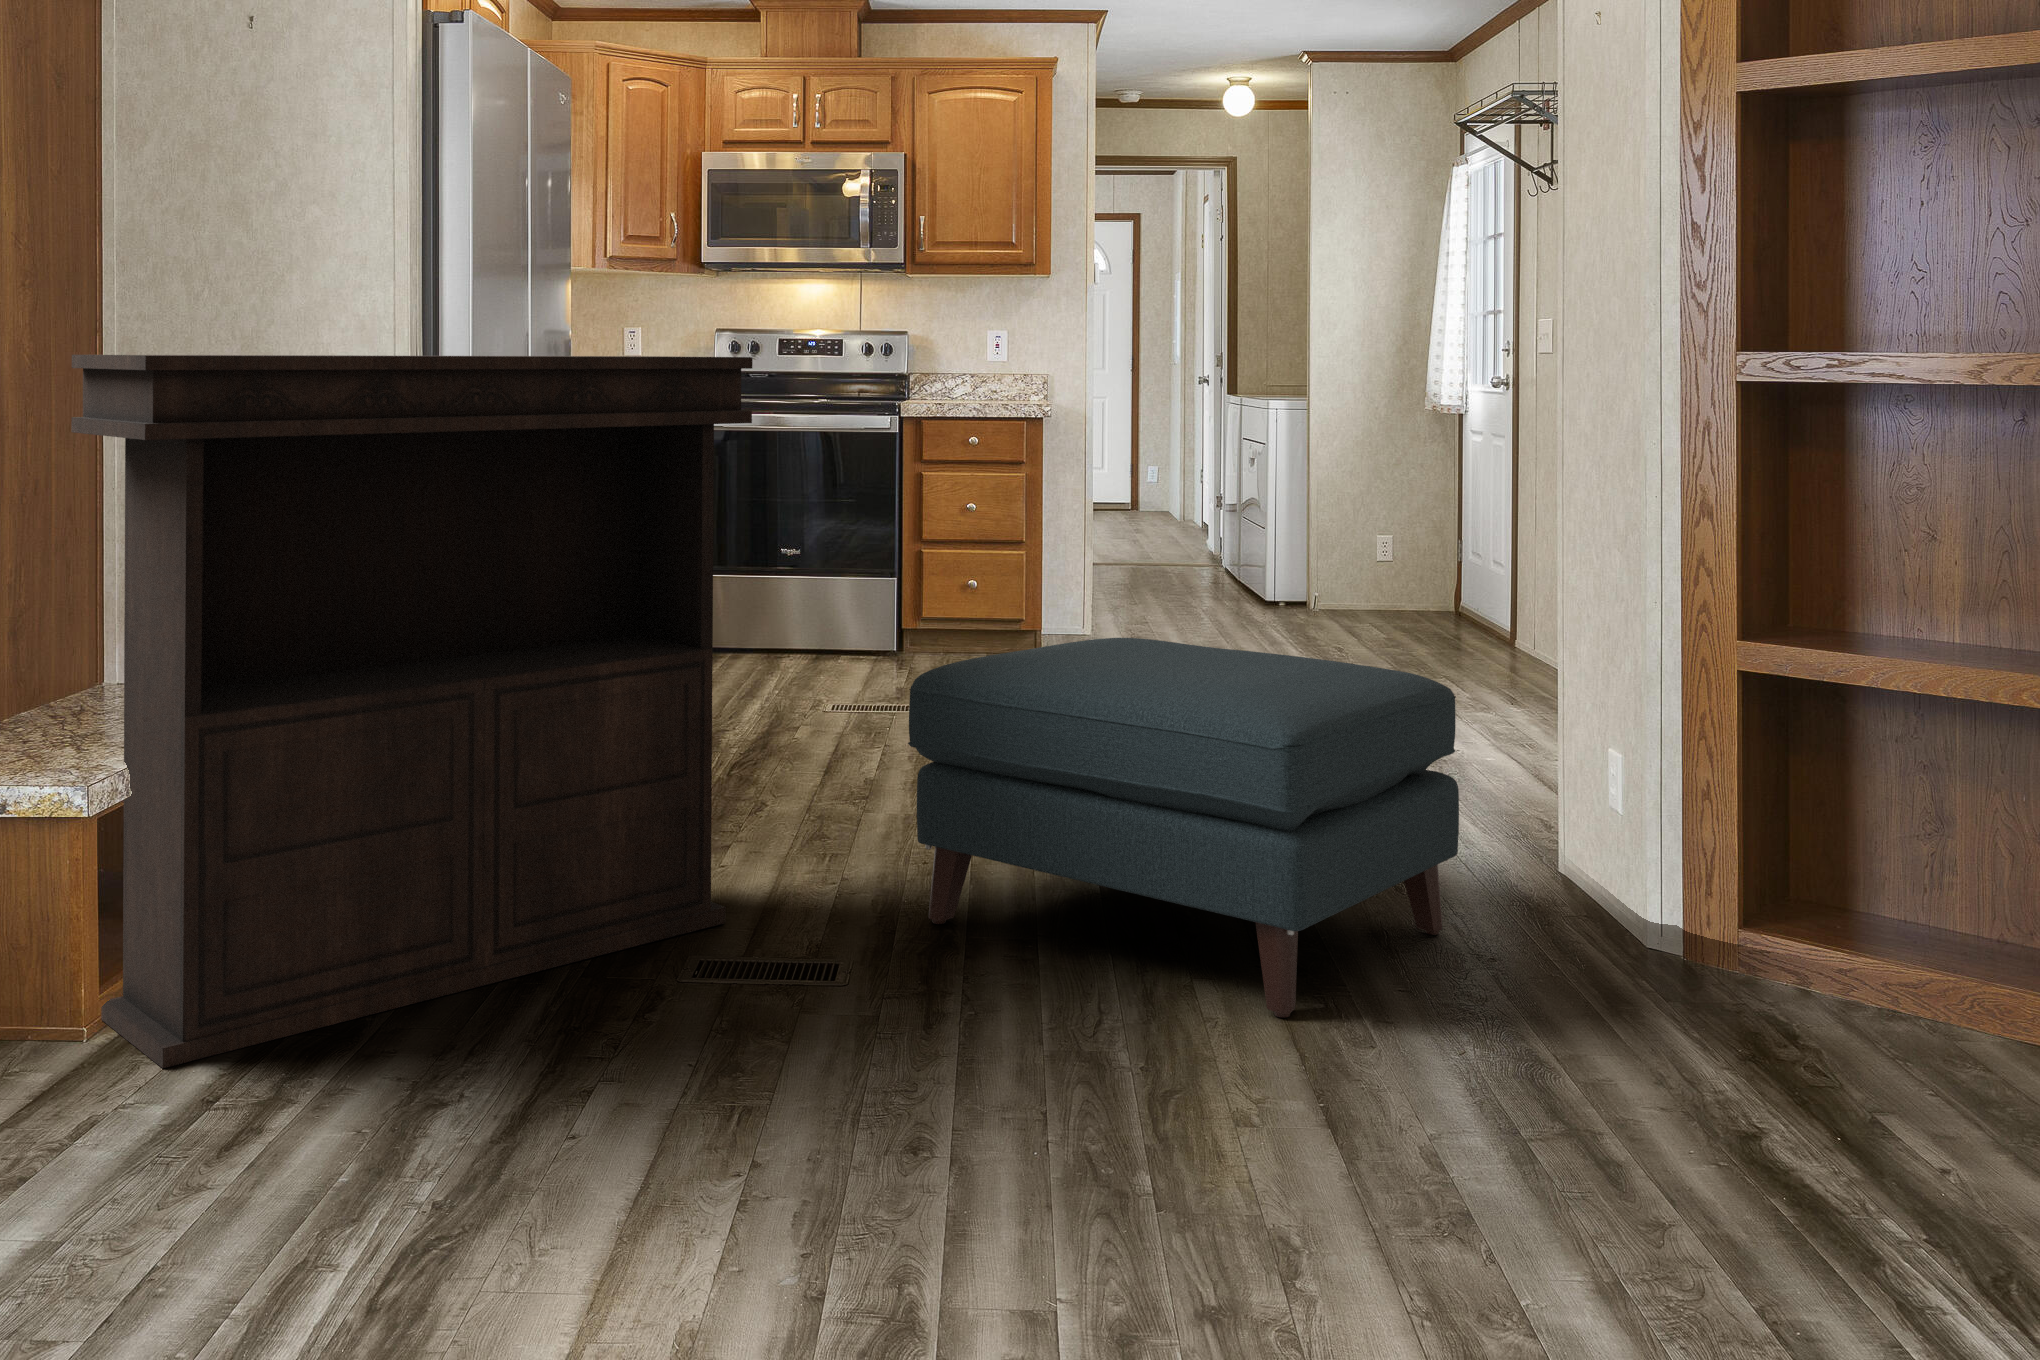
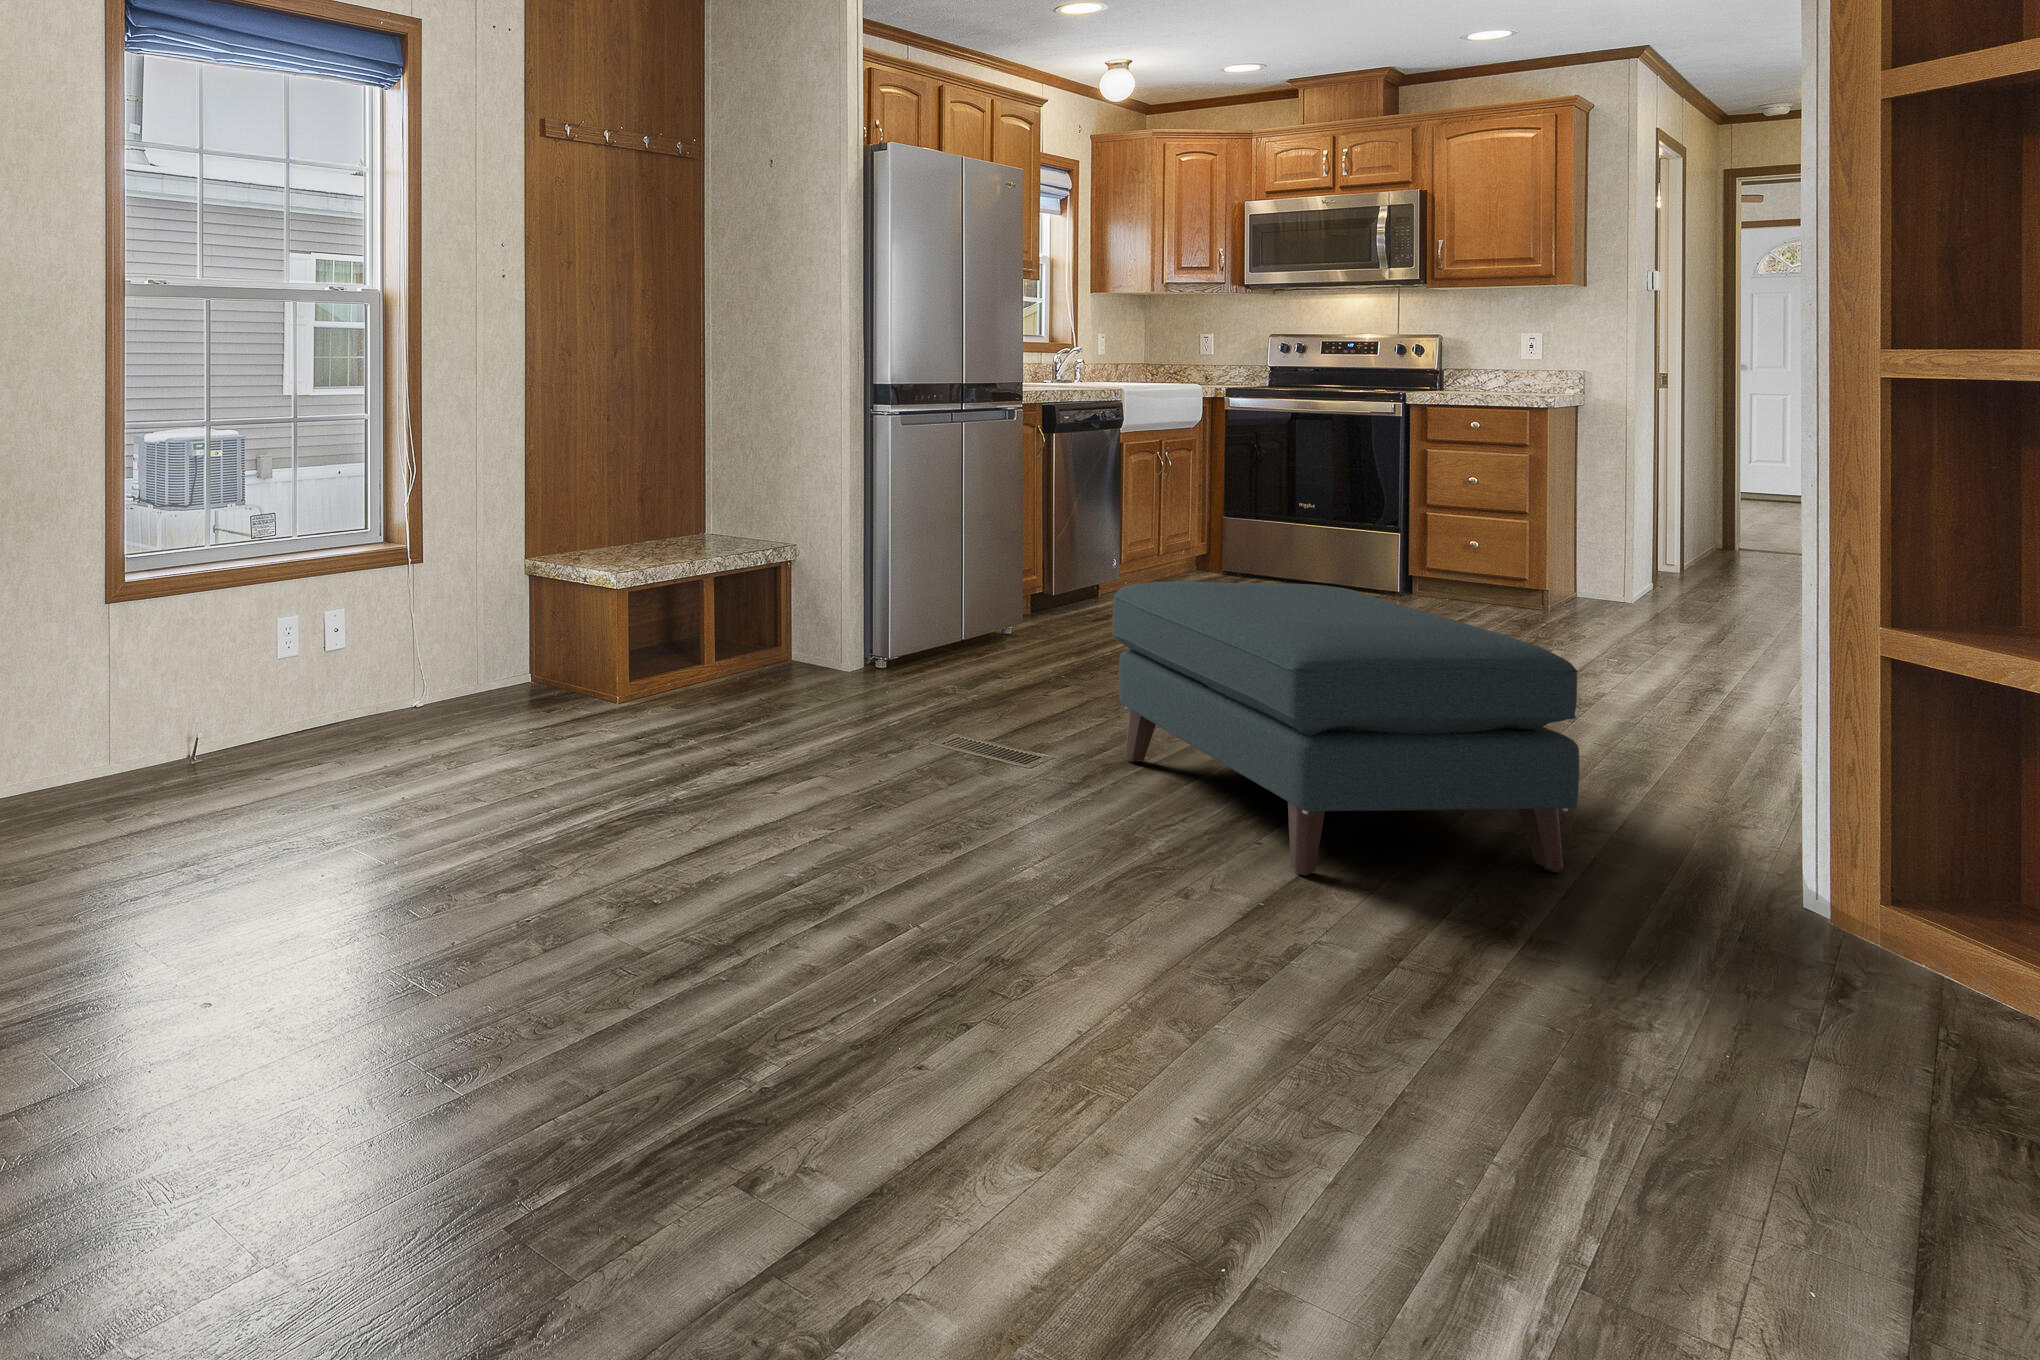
console table: present [71,355,753,1068] -> none [627,359,1012,728]

